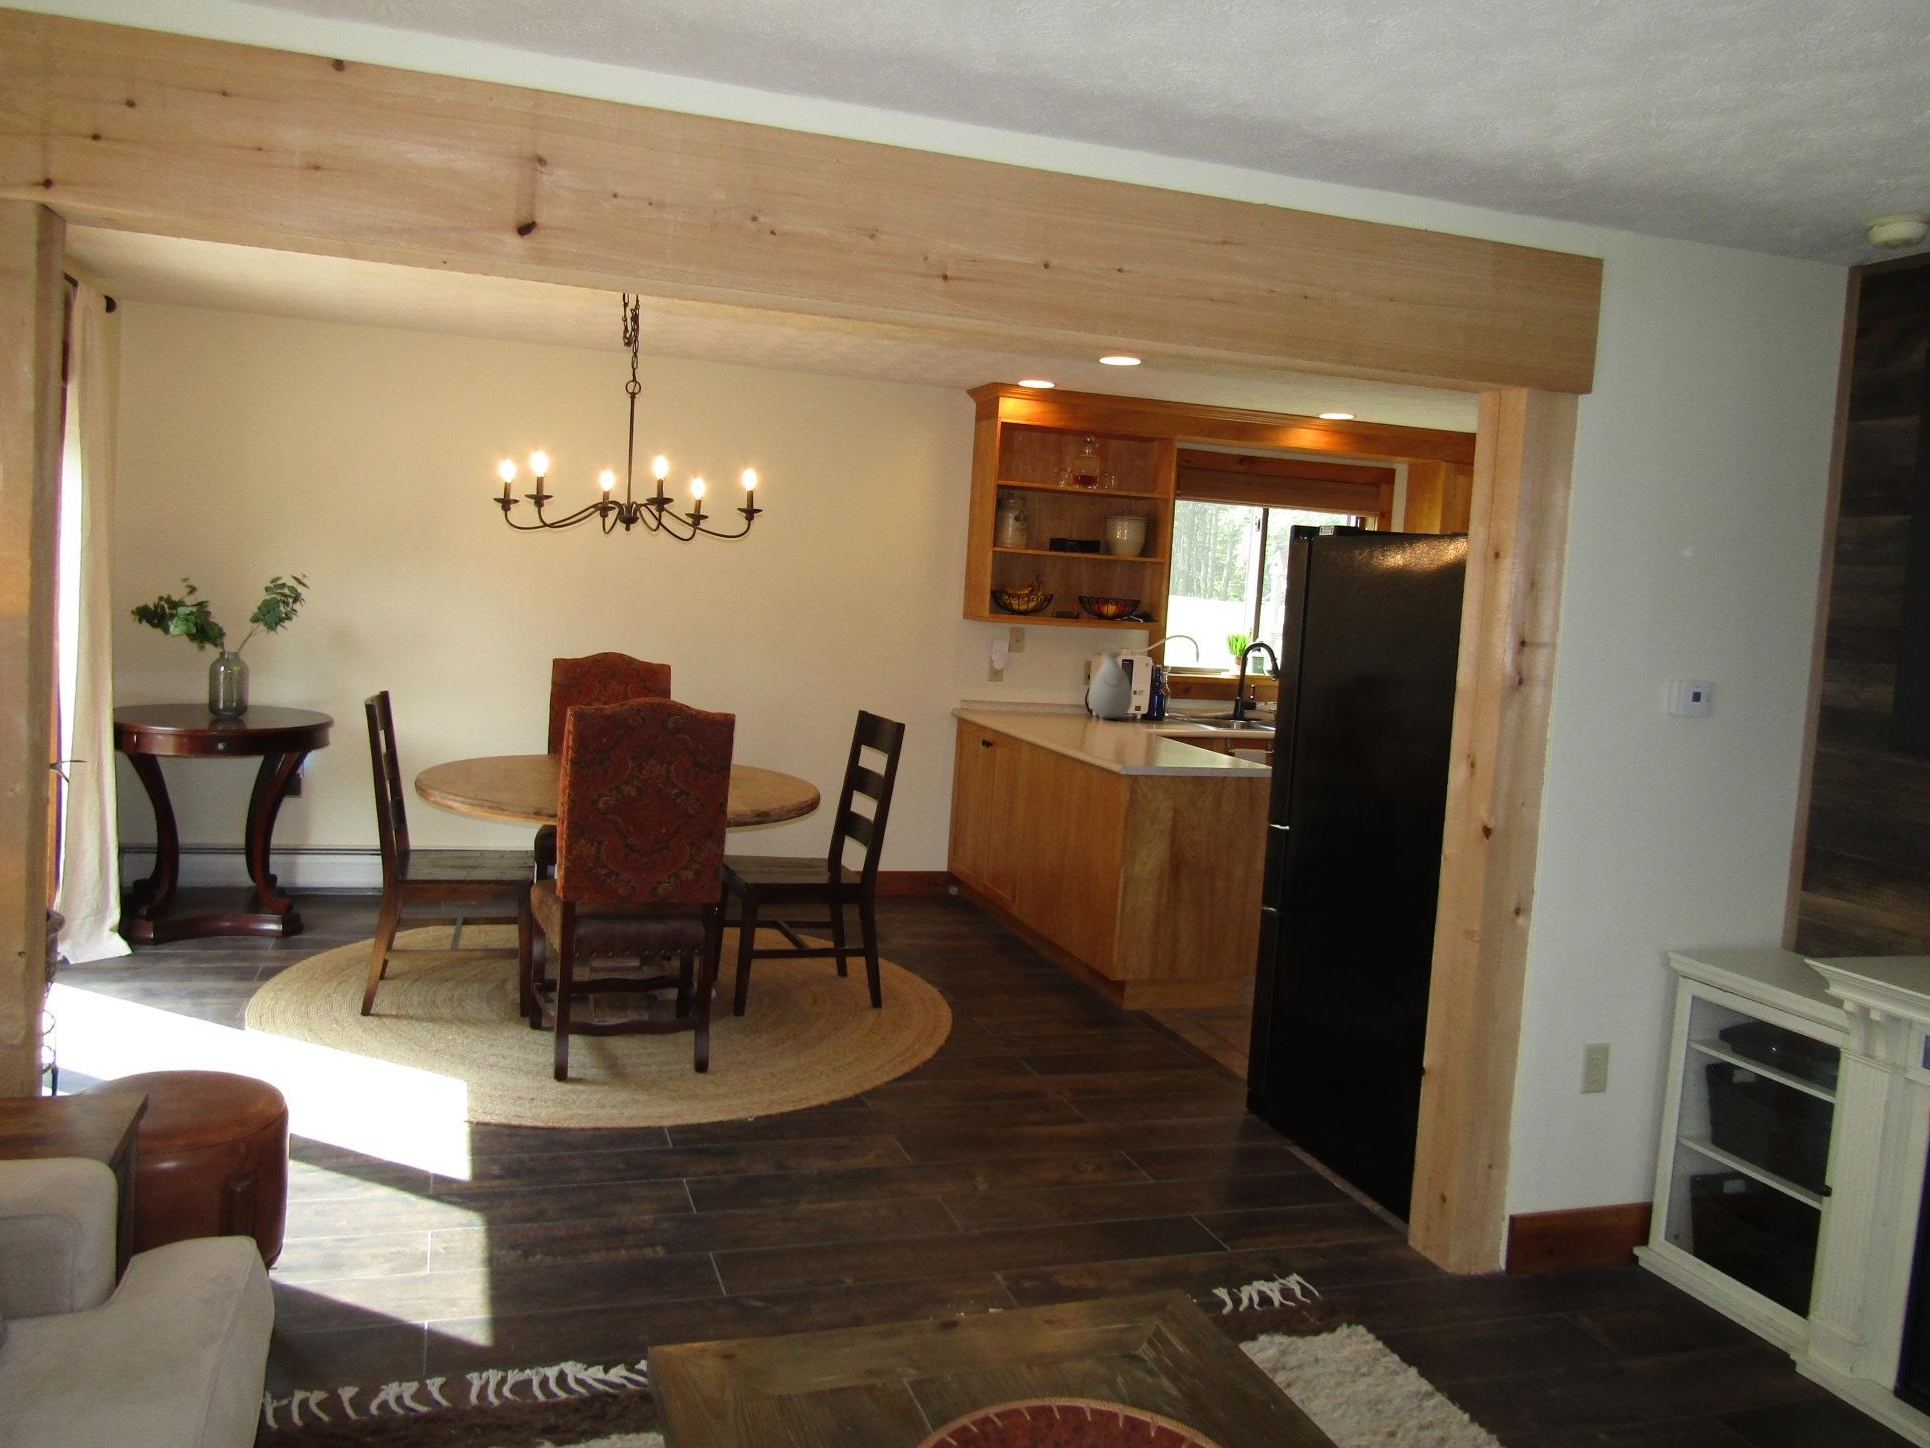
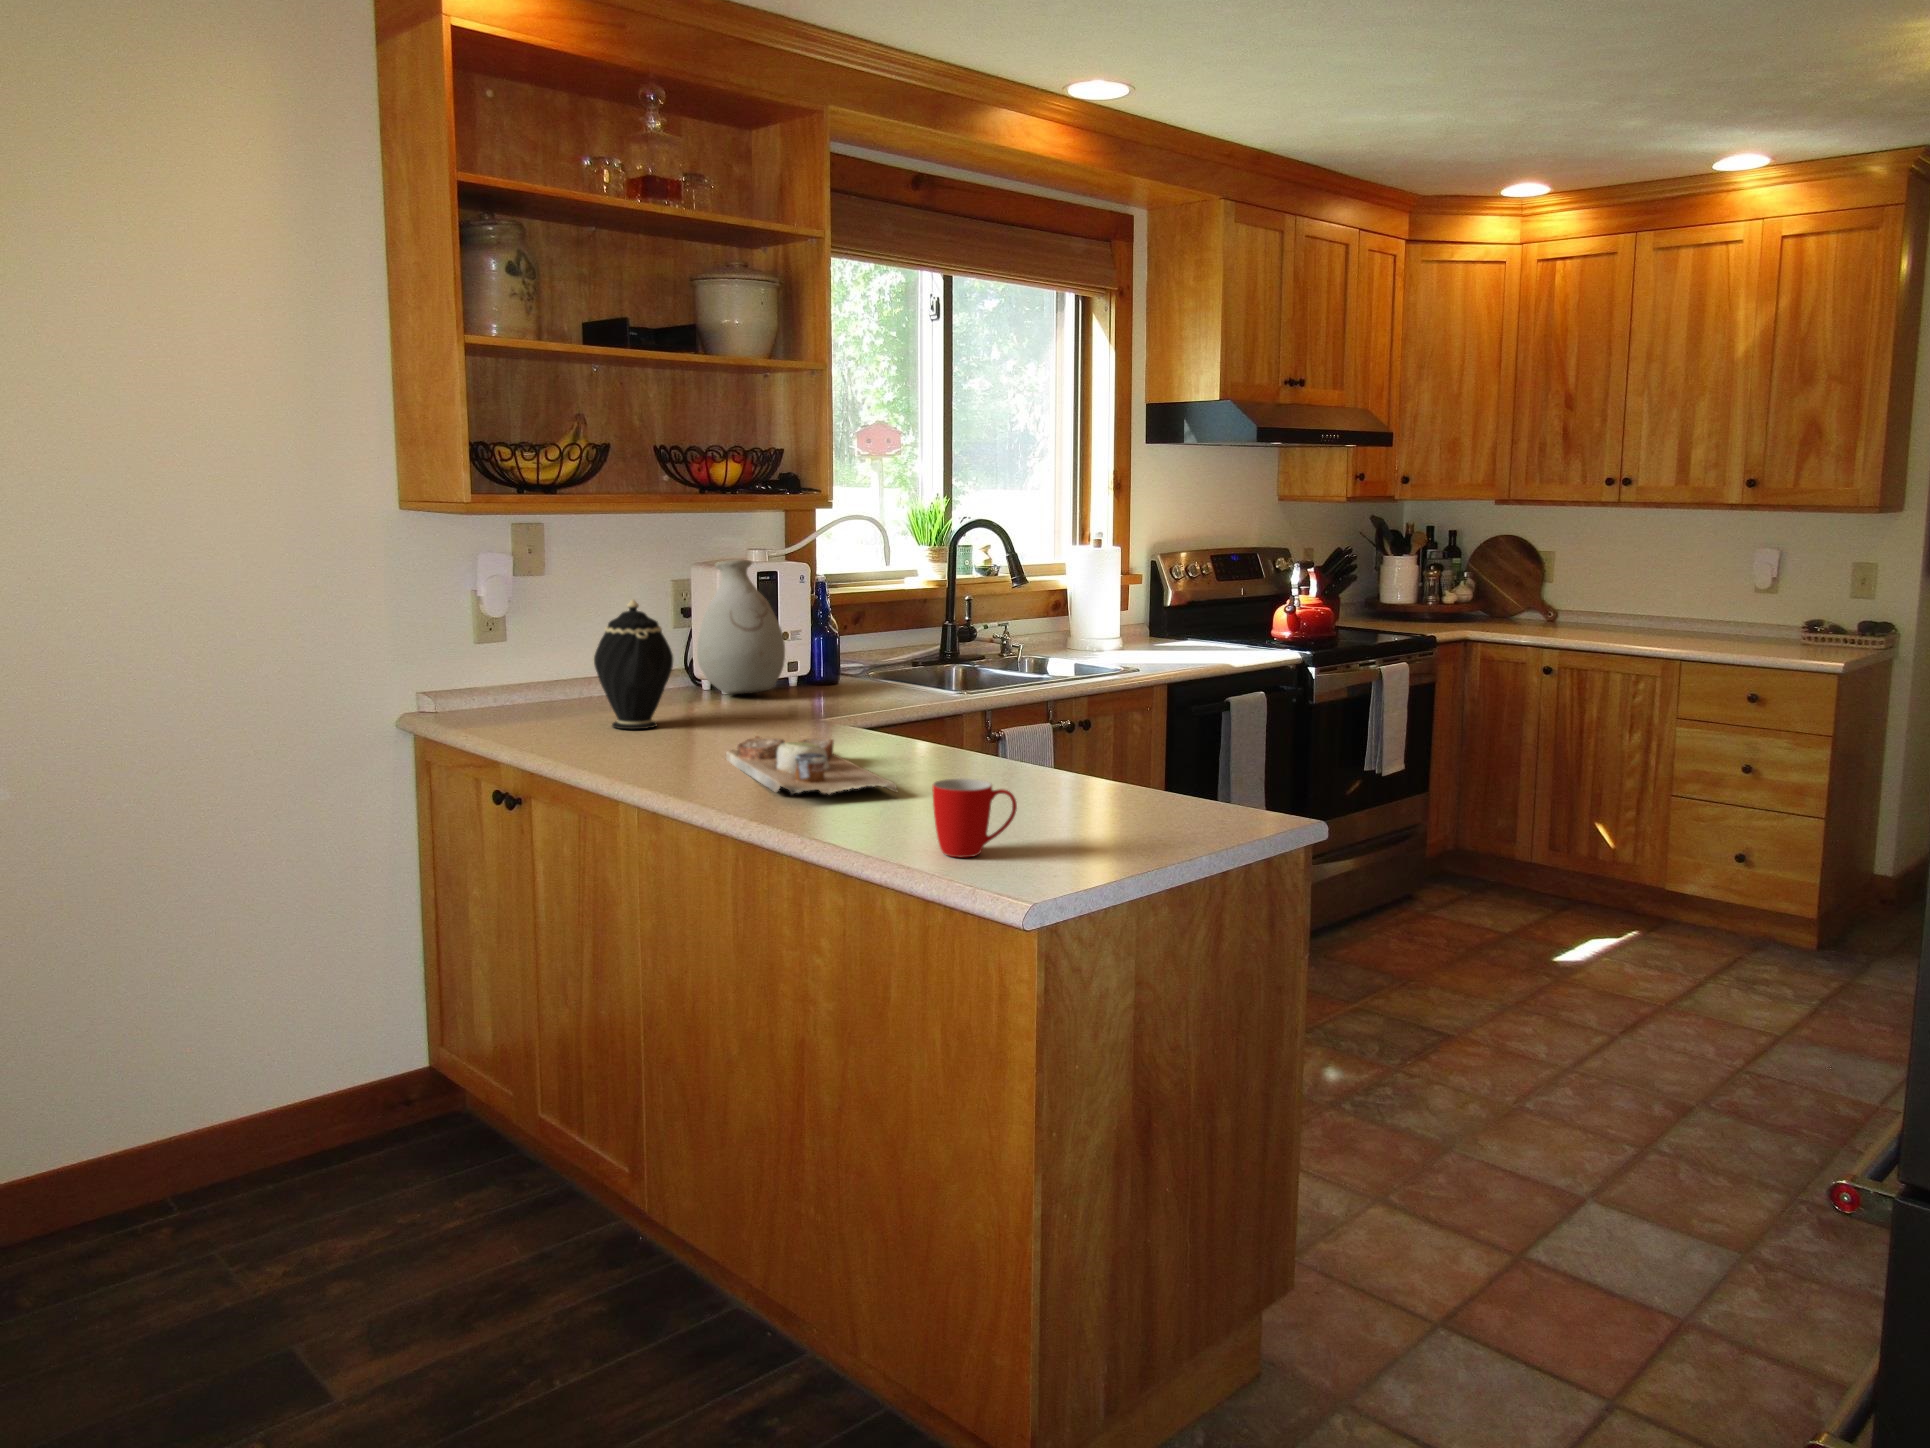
teapot: none [1033,665,1069,724] -> present [594,600,673,729]
cutting board: none [1078,726,1139,749] -> present [726,736,898,795]
mug: none [1132,734,1165,764] -> present [933,779,1017,858]

